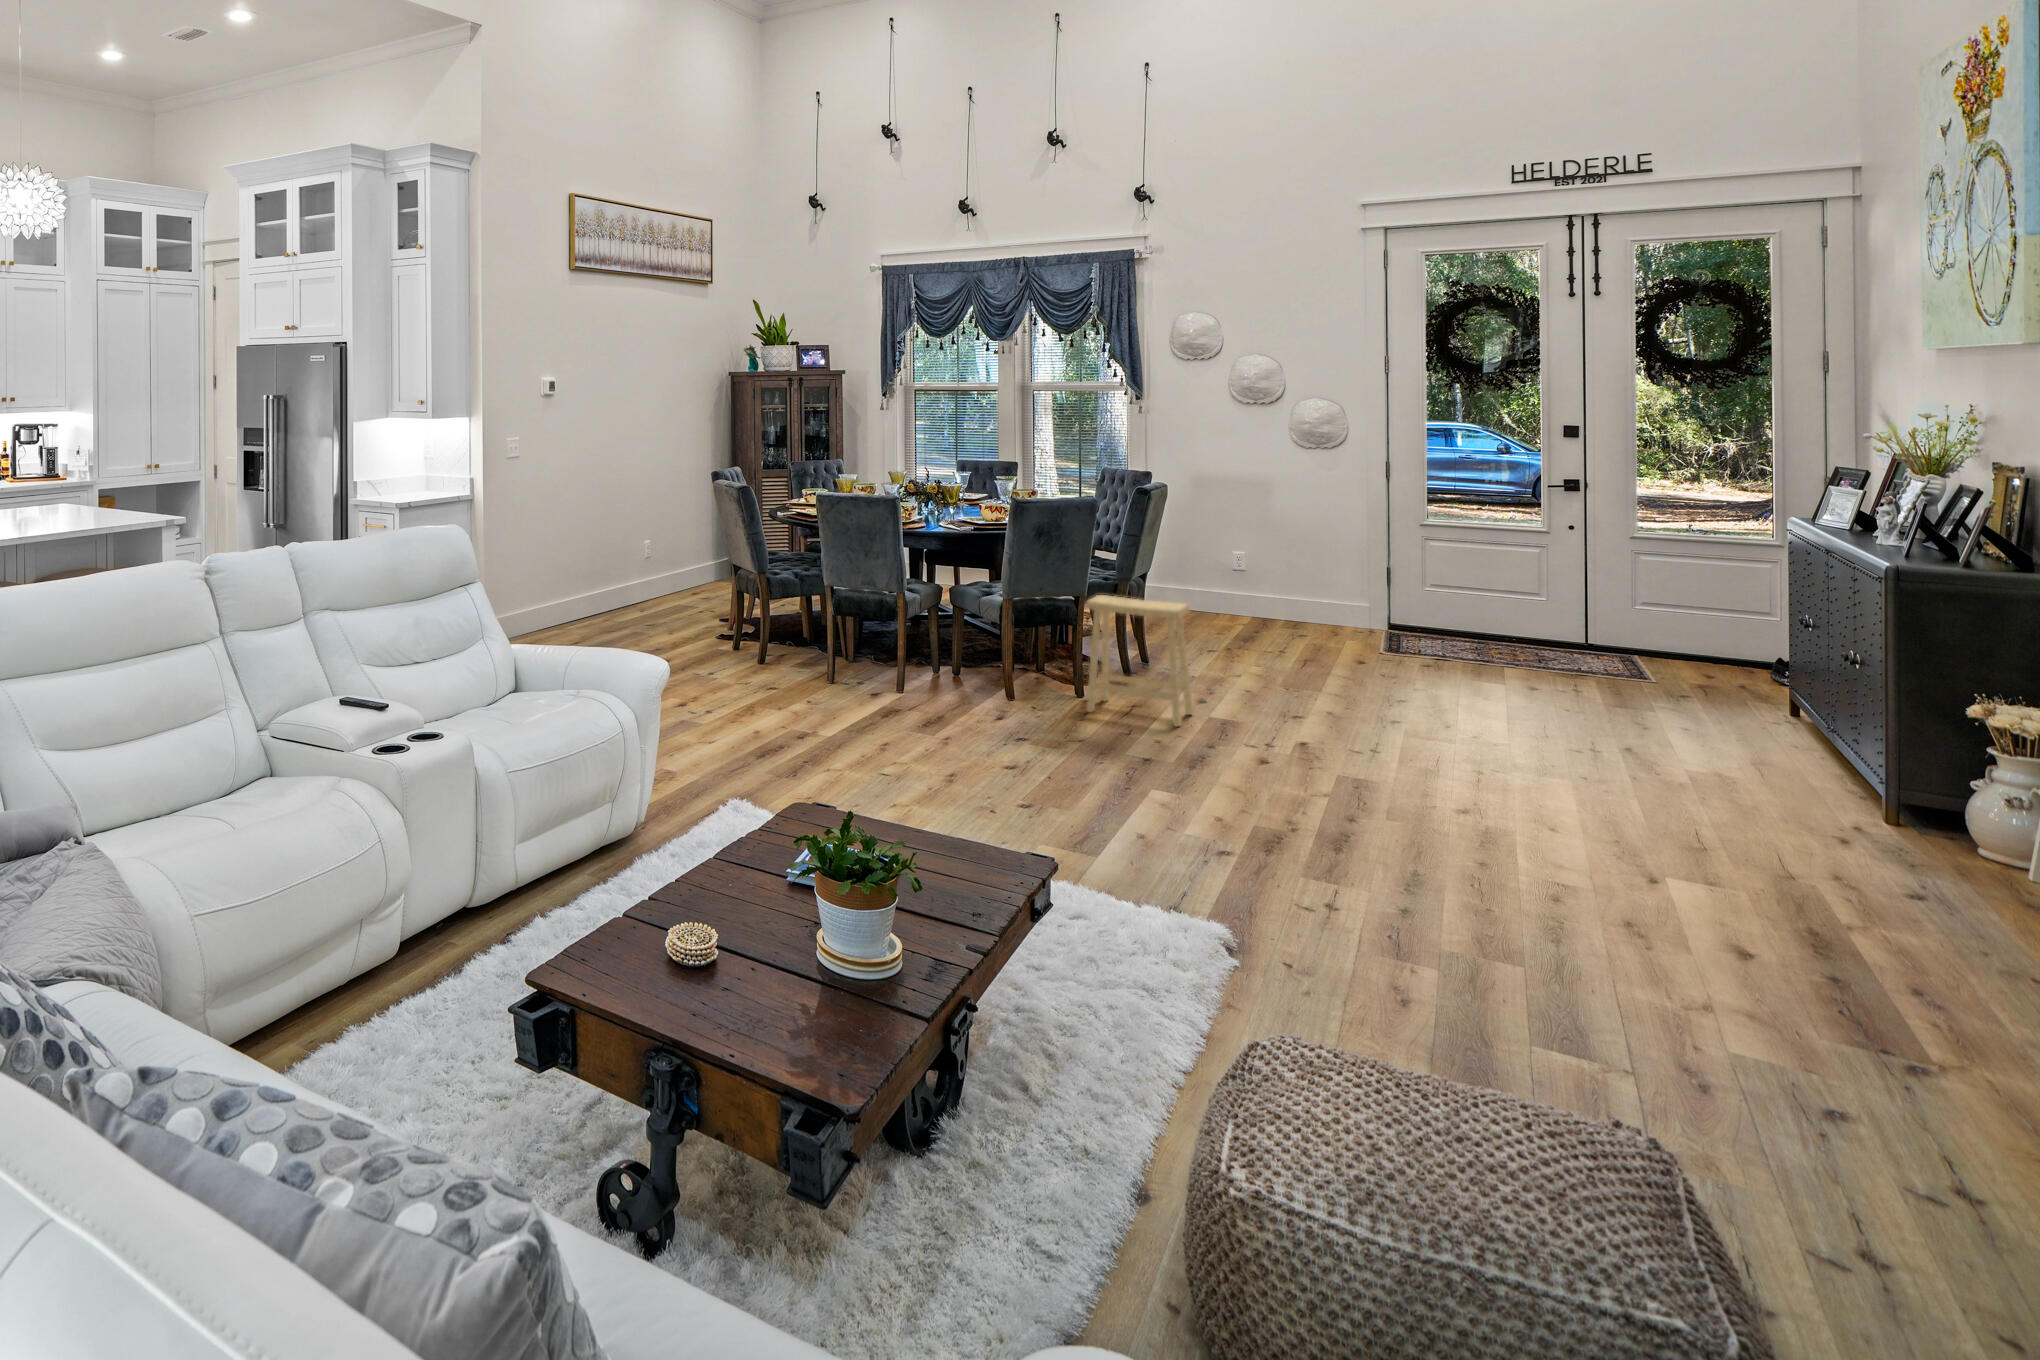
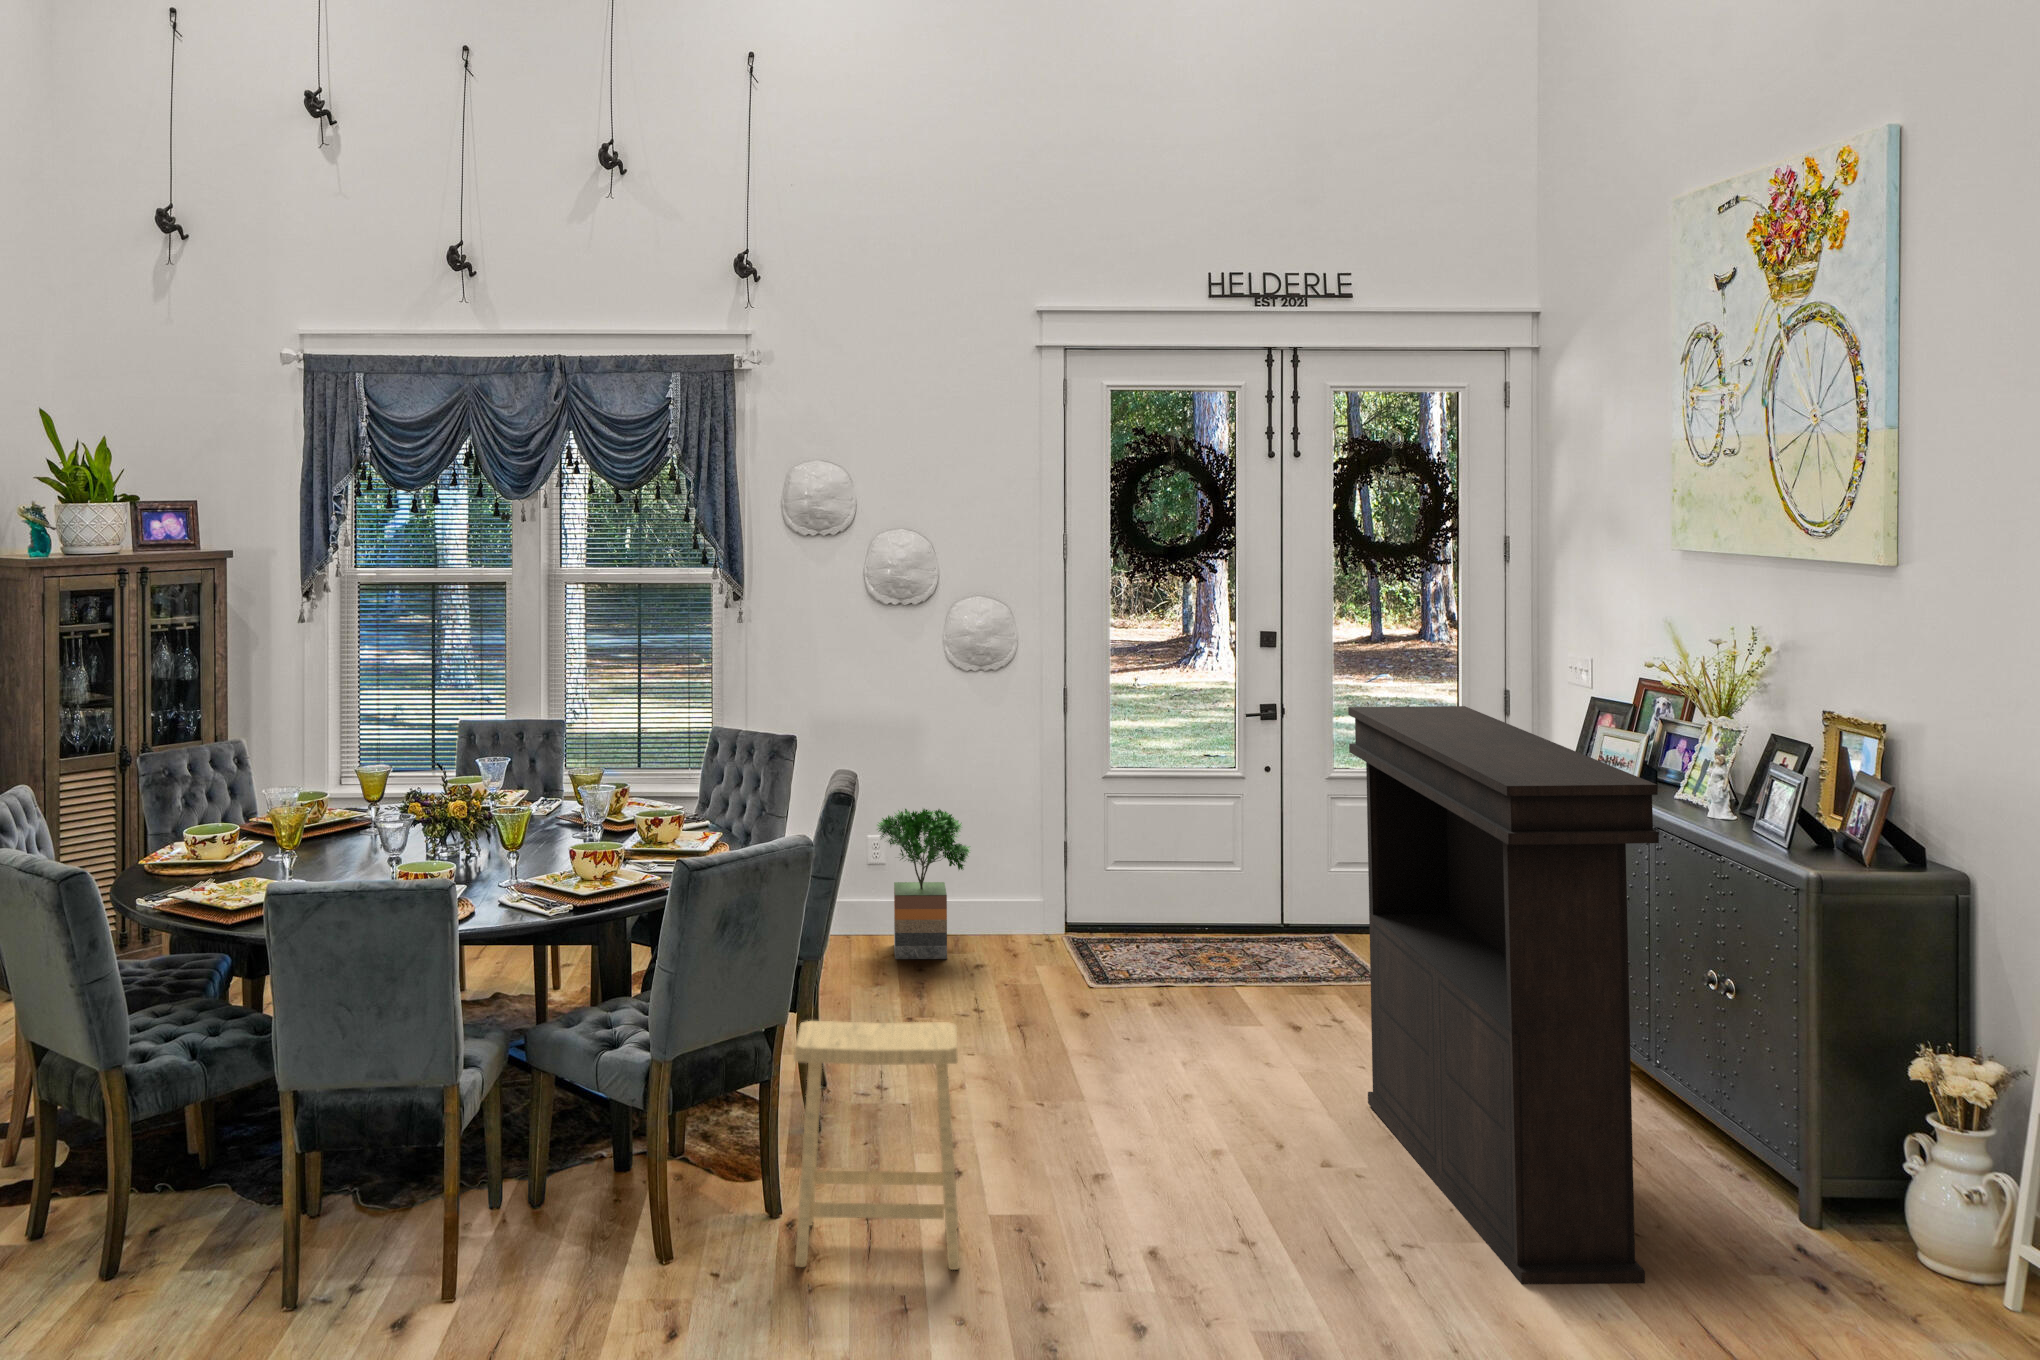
console table: none [1536,455,1688,812] -> present [1348,706,1659,1285]
potted tree: none [1236,531,1307,627] -> present [877,809,970,959]

